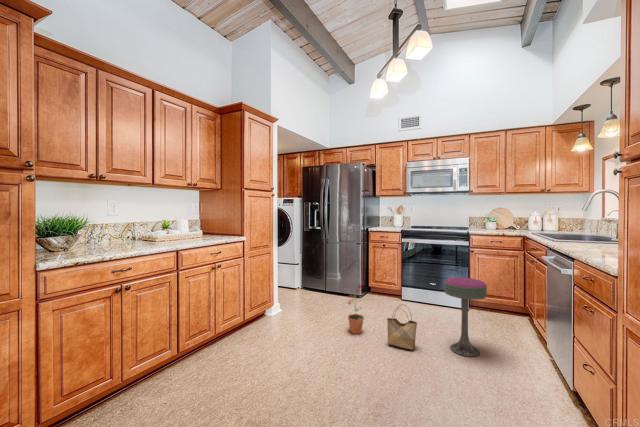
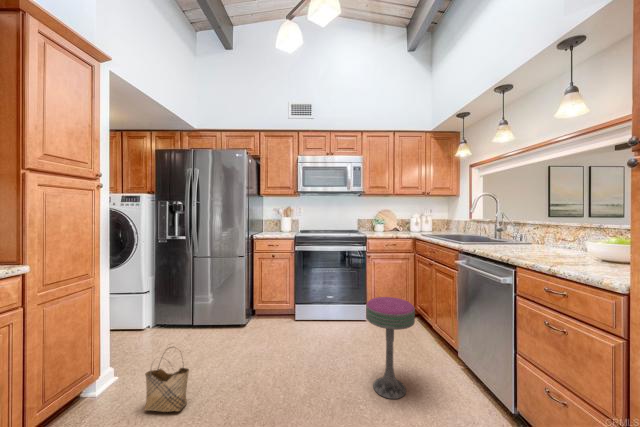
potted plant: present [348,284,364,334] -> none [235,322,261,401]
woven basket: present [387,304,417,350] -> present [145,347,189,412]

